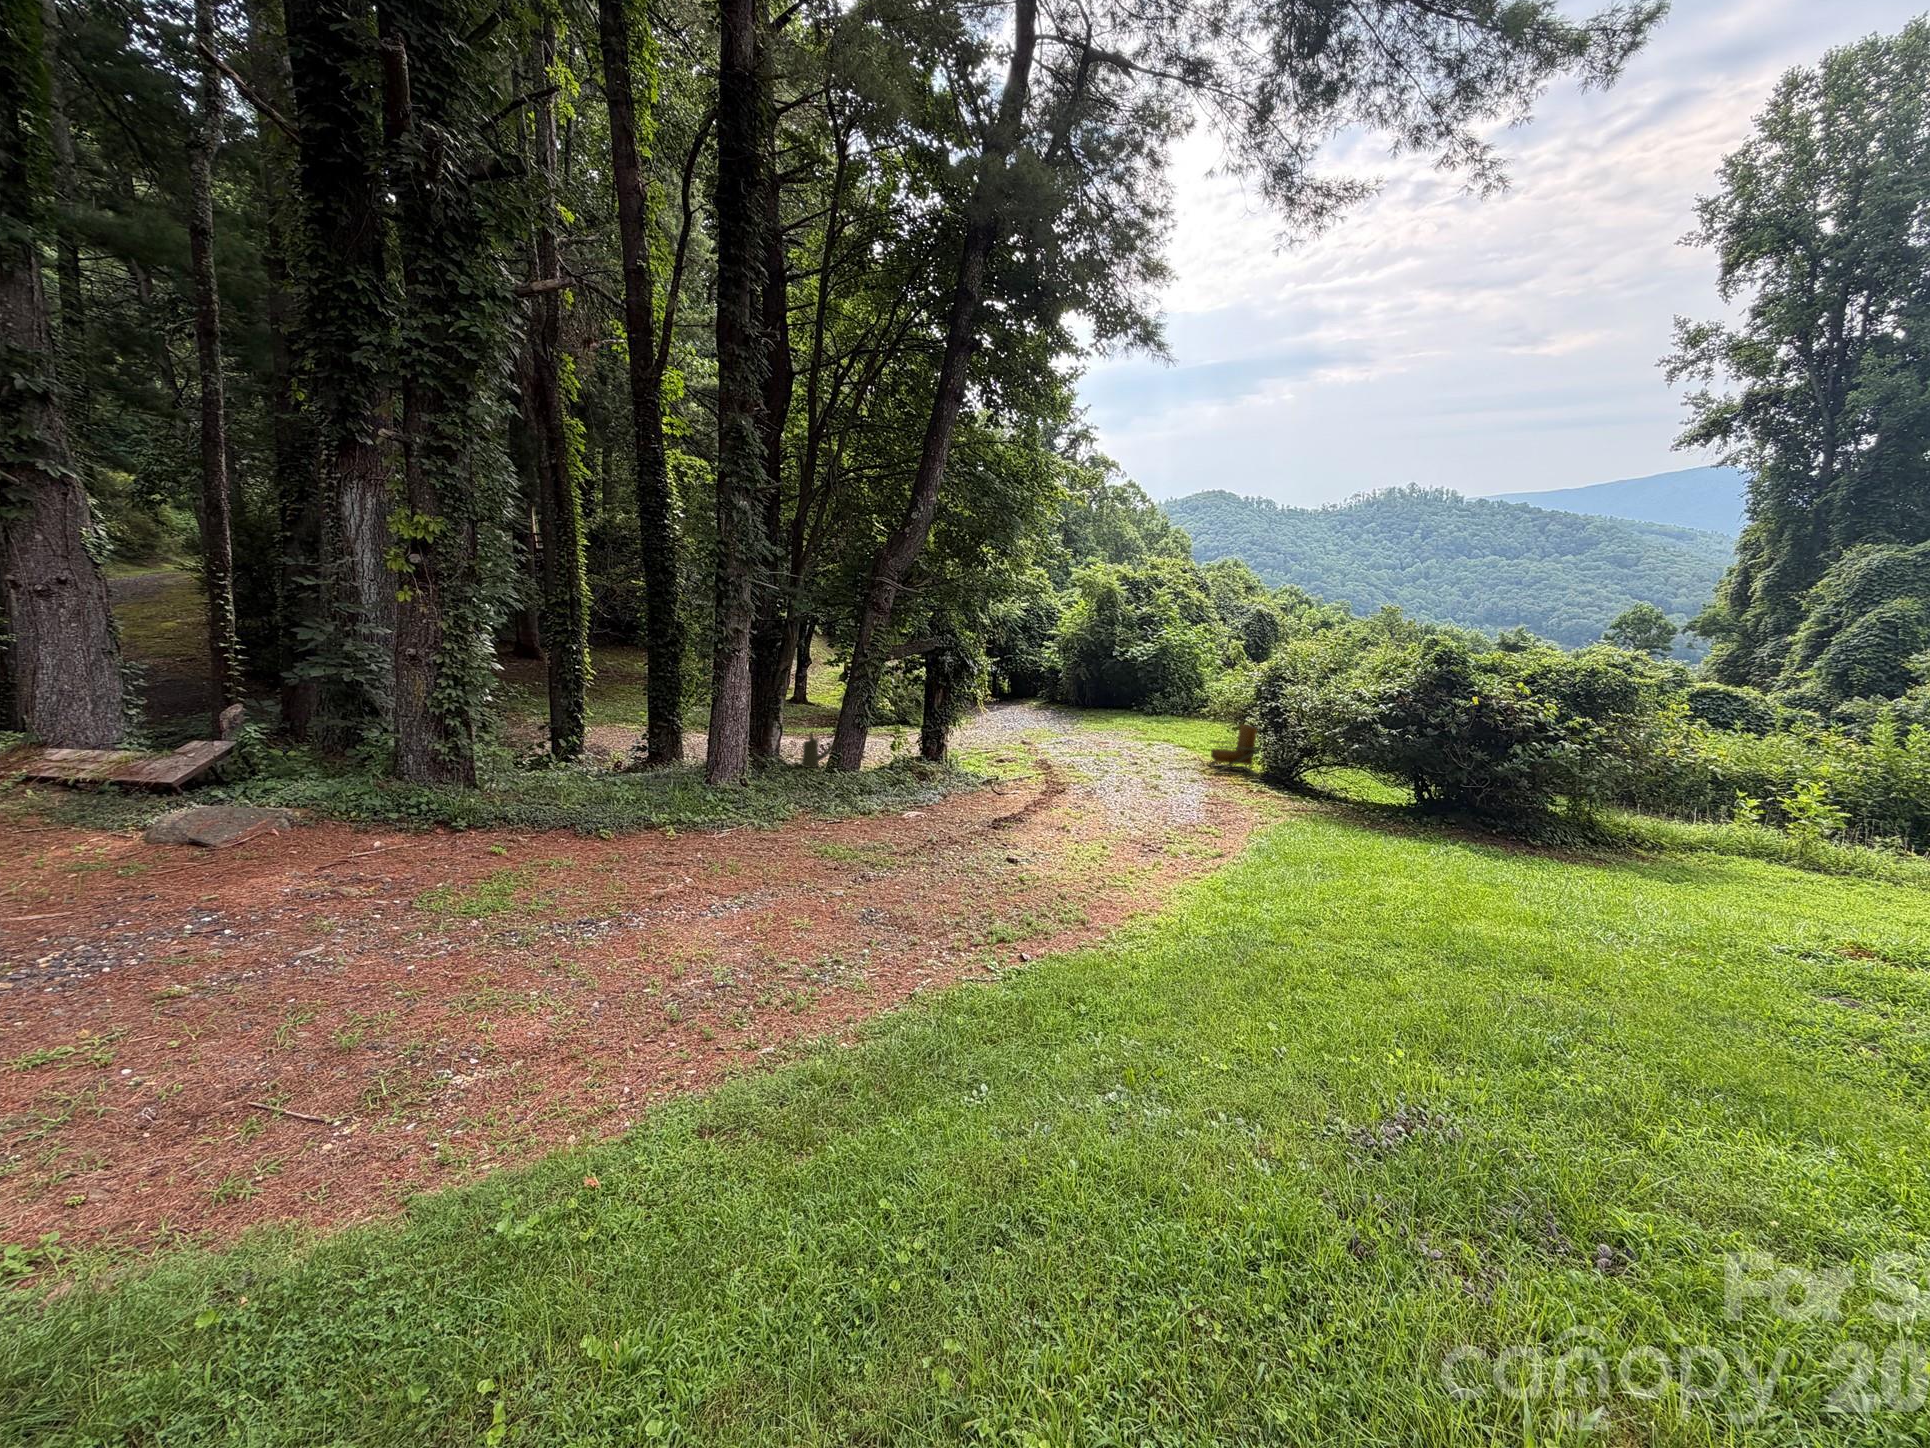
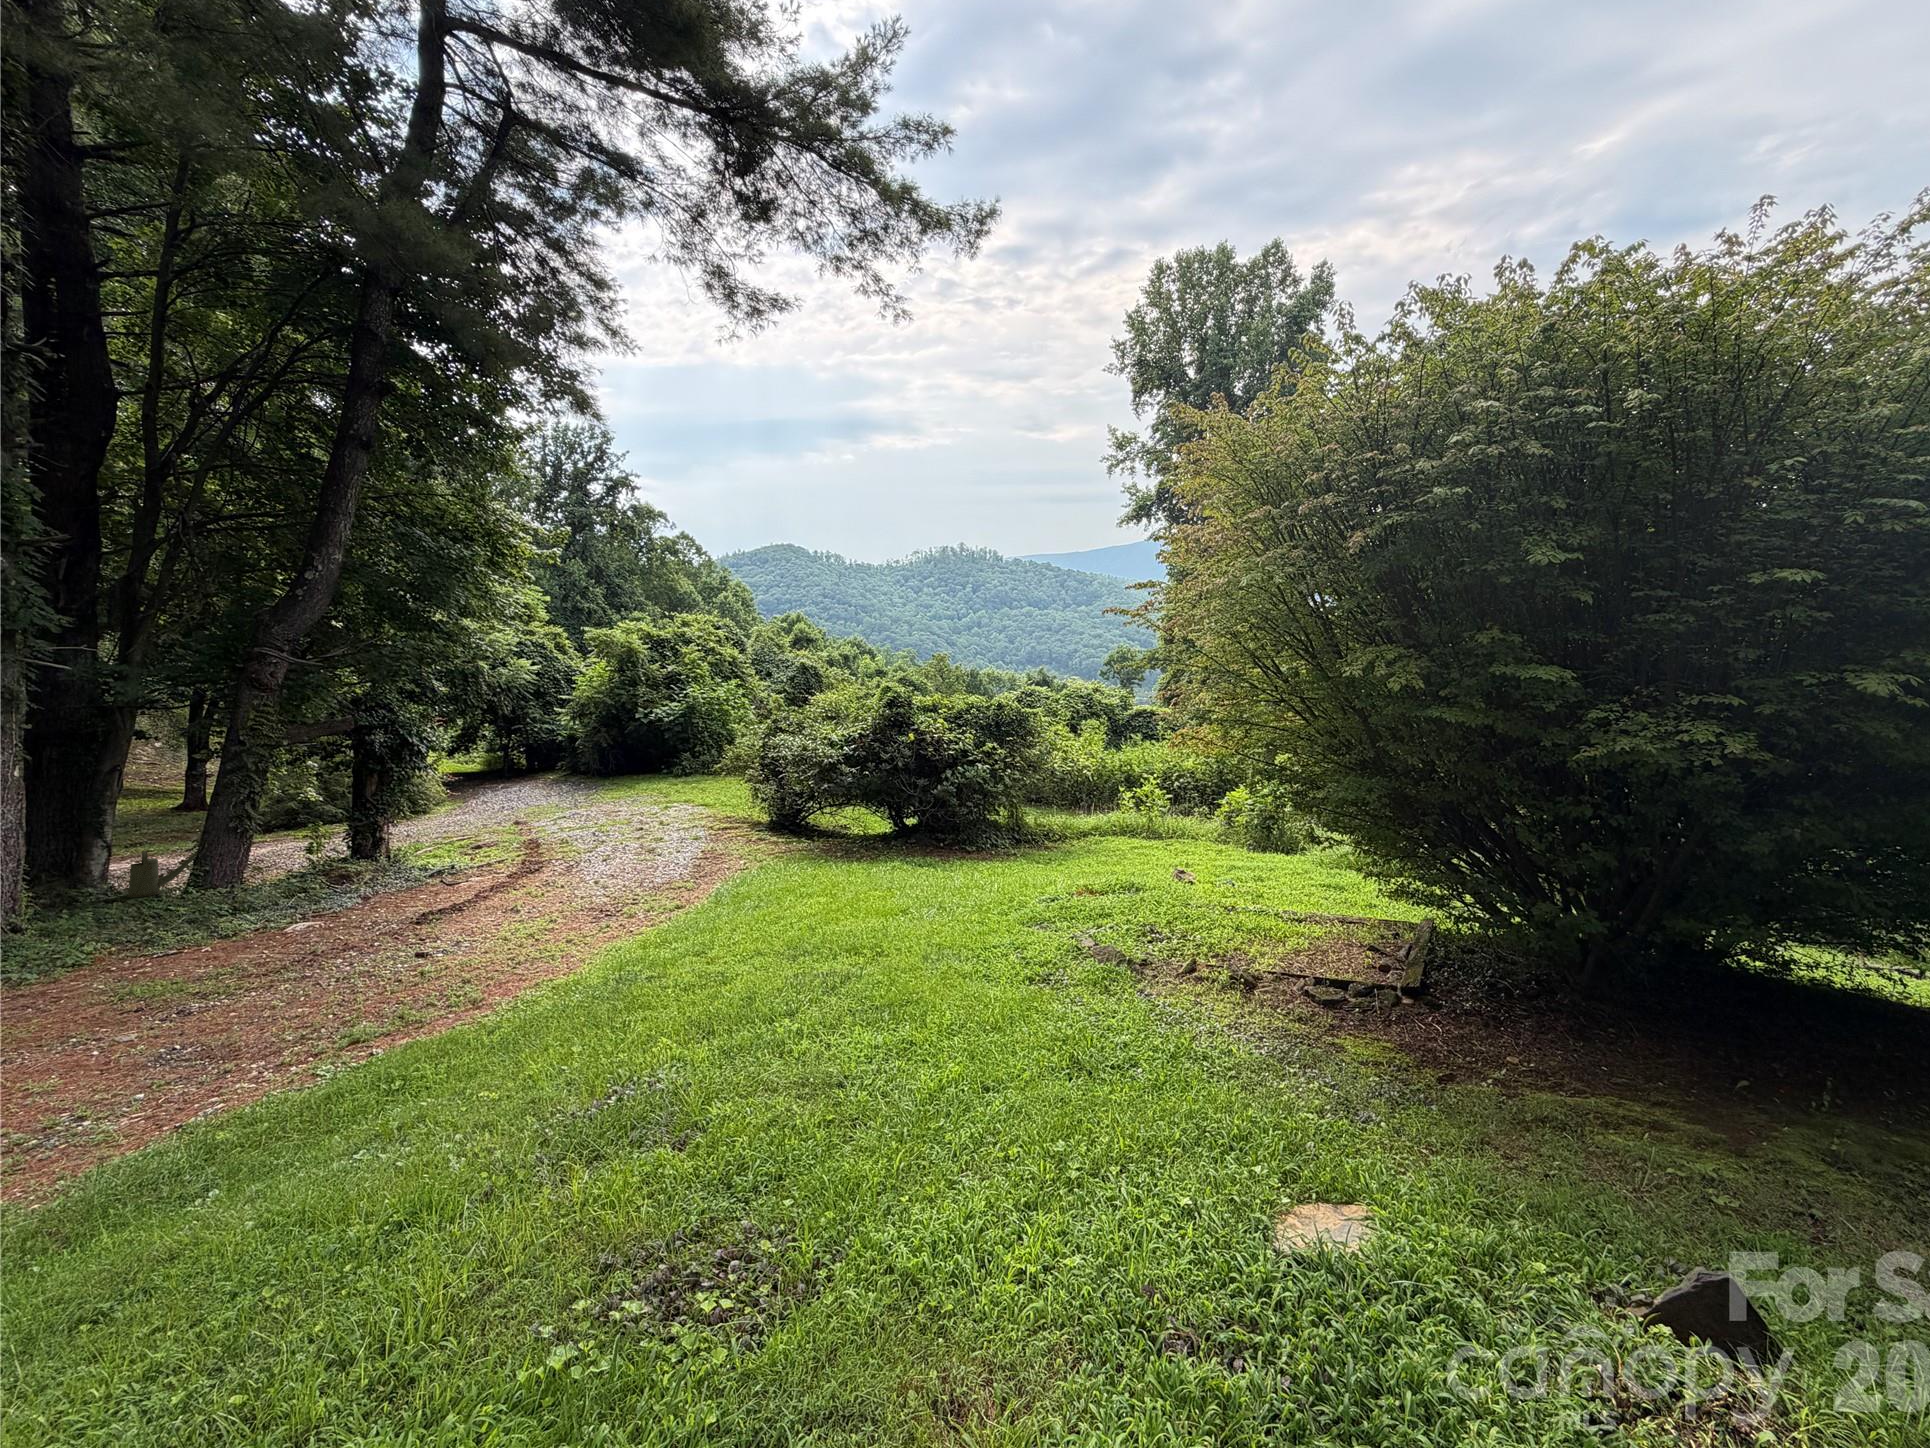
lounge chair: present [1209,724,1260,776] -> none [719,778,766,829]

